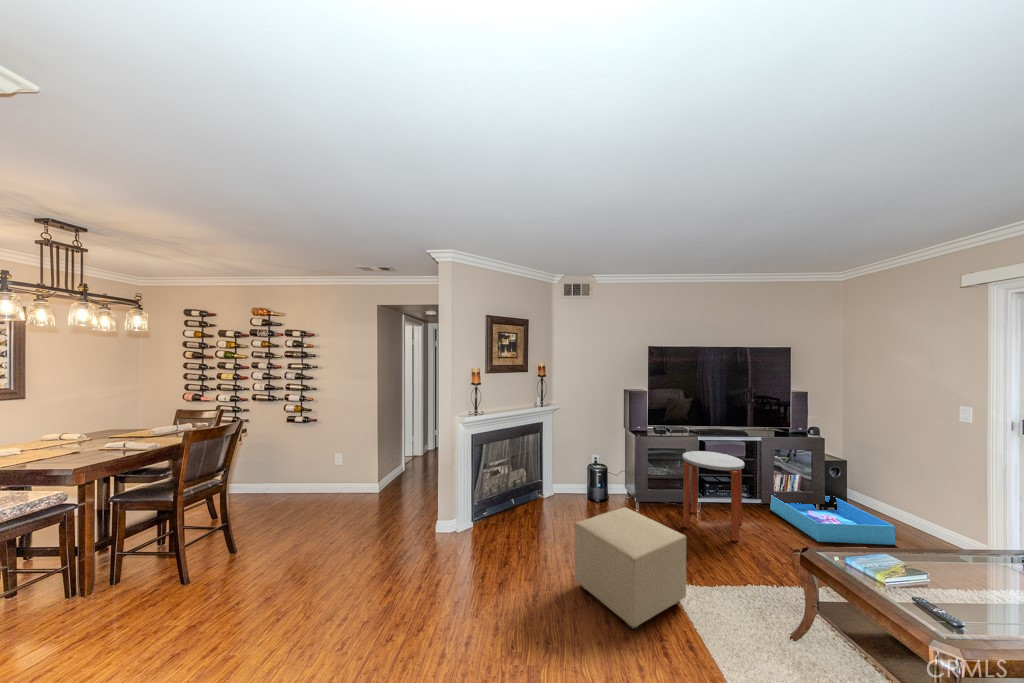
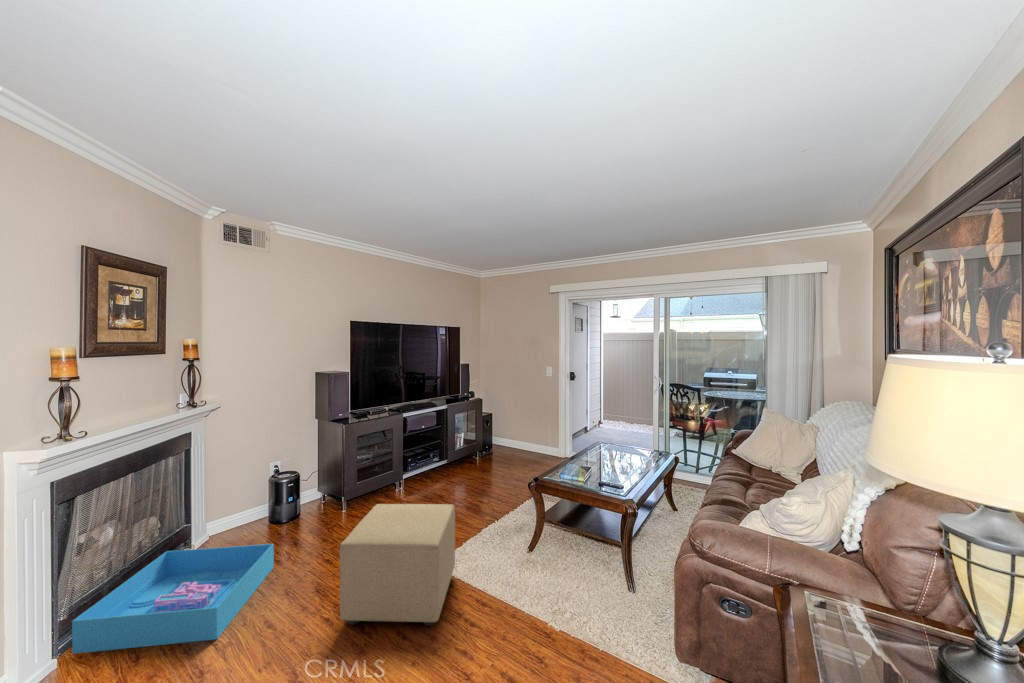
side table: present [682,451,744,541] -> none [395,425,451,509]
storage bin: present [770,495,895,545] -> present [72,544,274,654]

